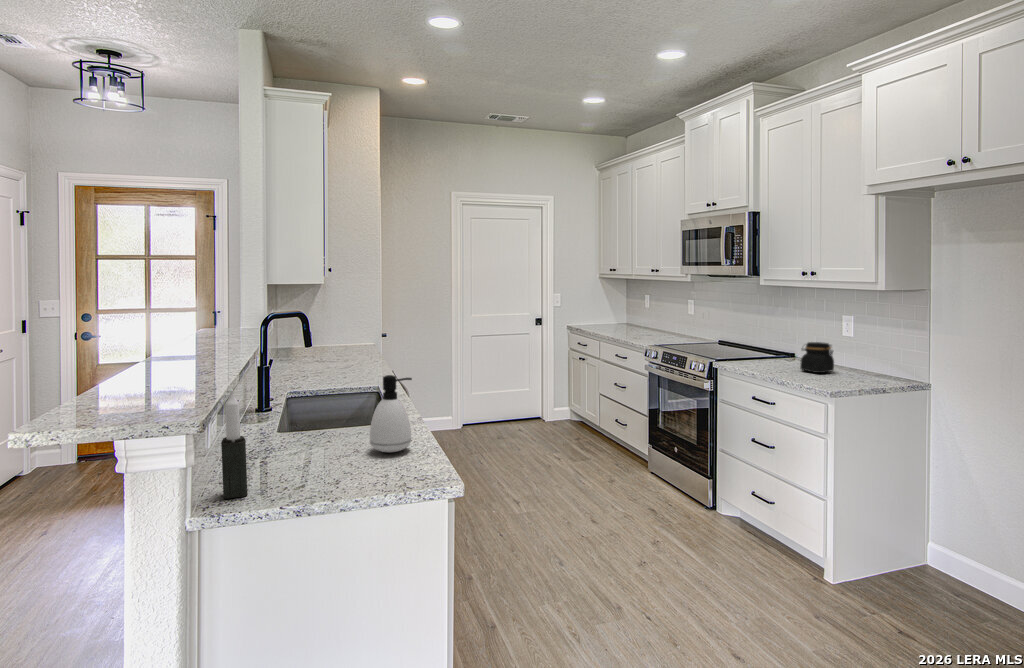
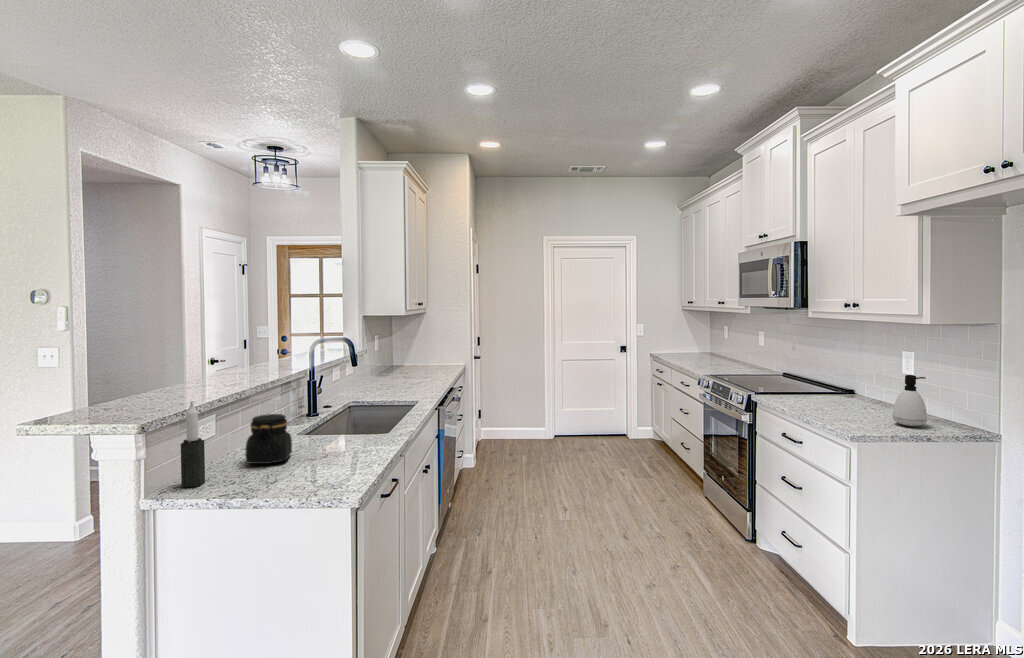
jar: present [800,342,834,373] -> present [246,414,292,464]
soap dispenser: present [370,375,412,452] -> present [892,375,927,426]

